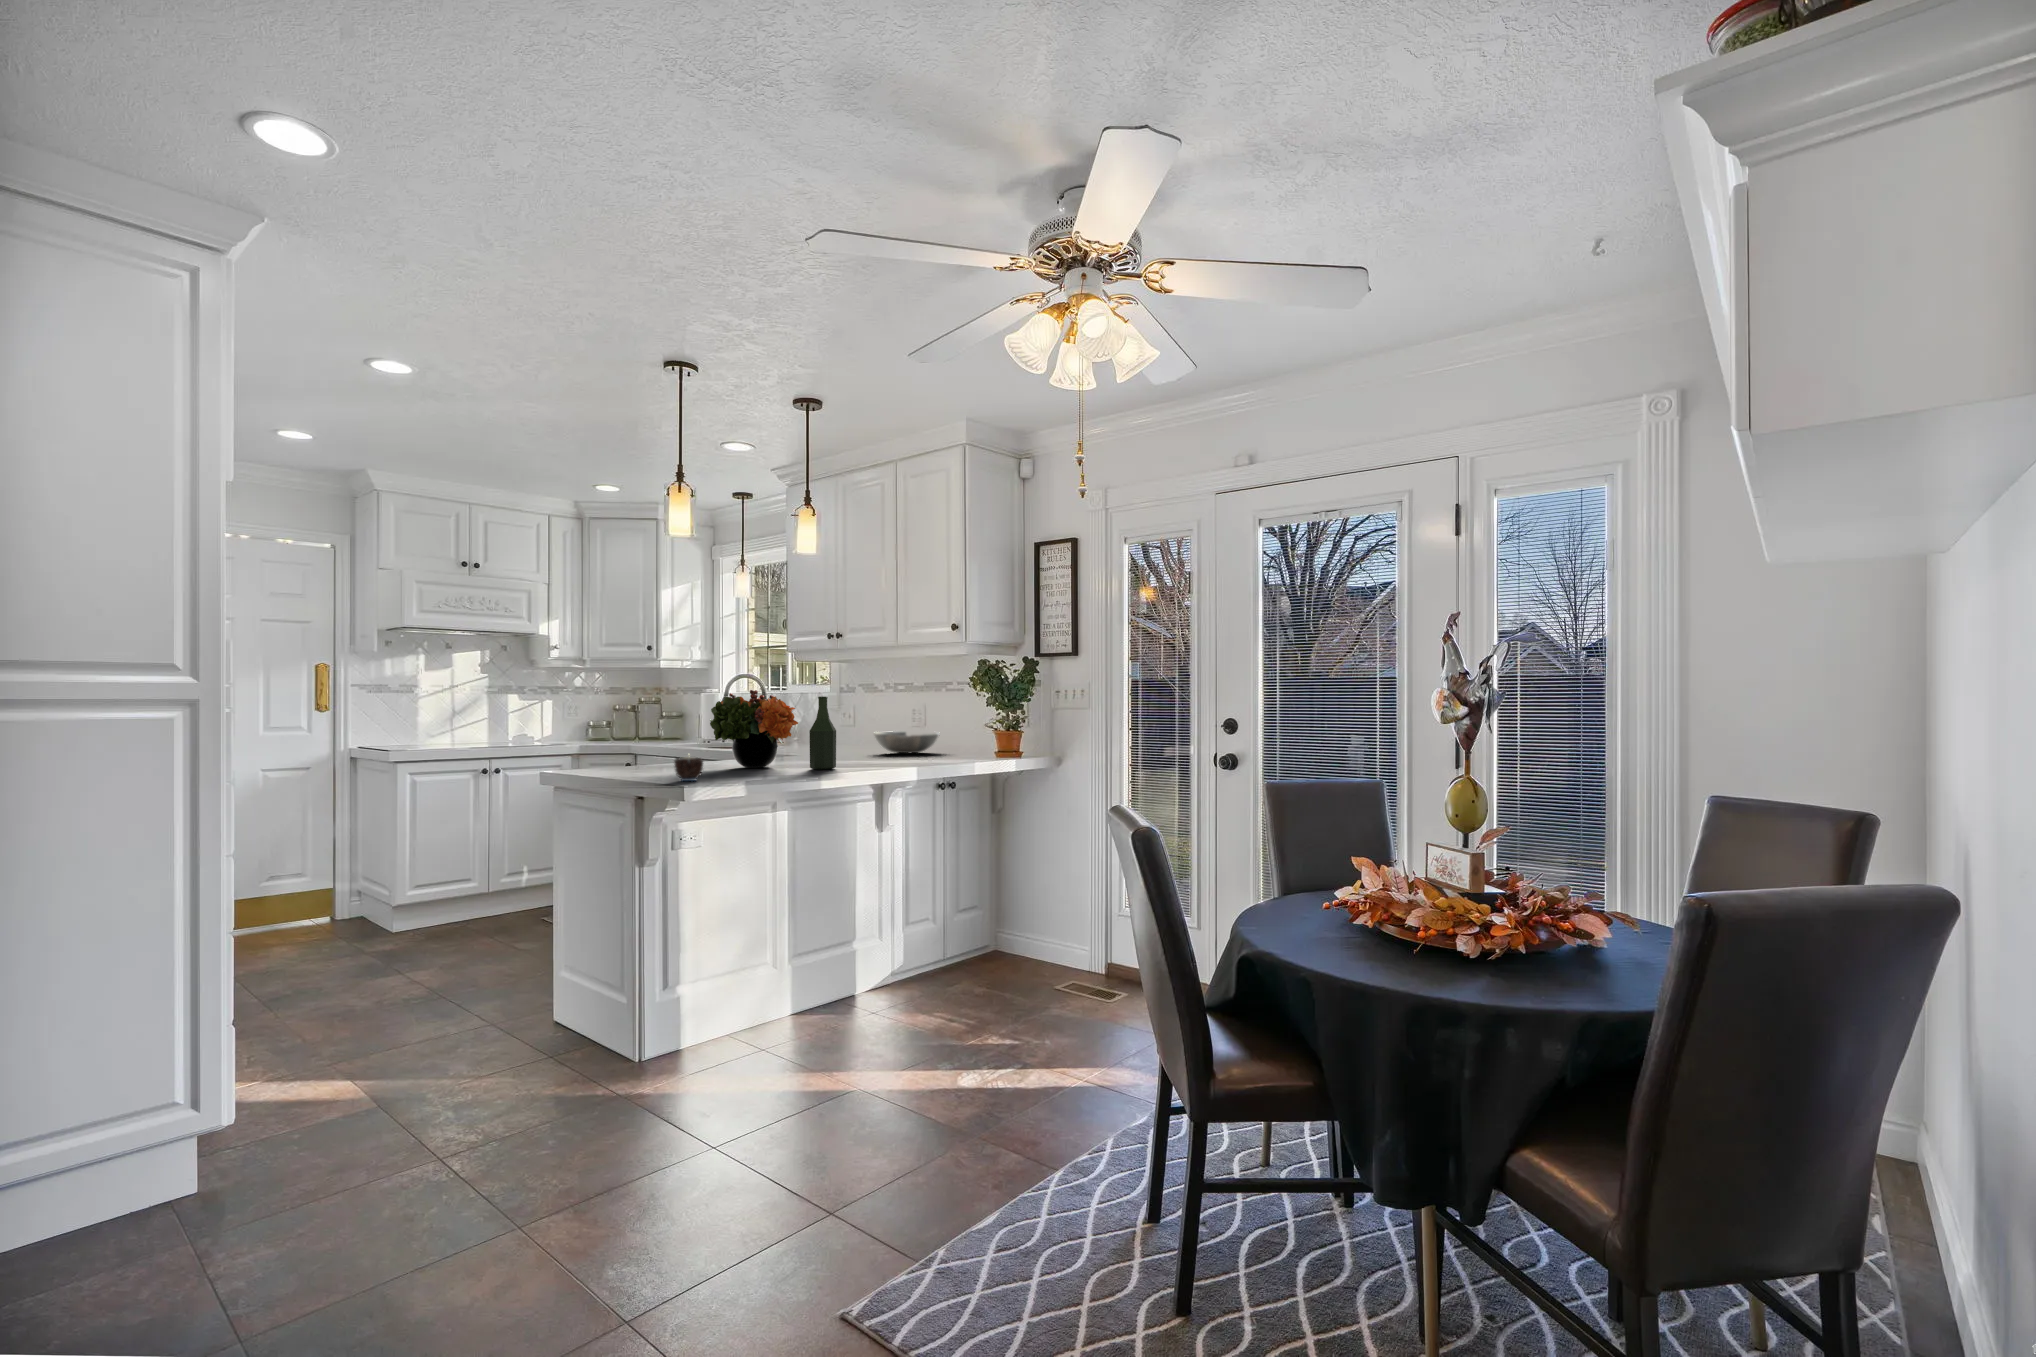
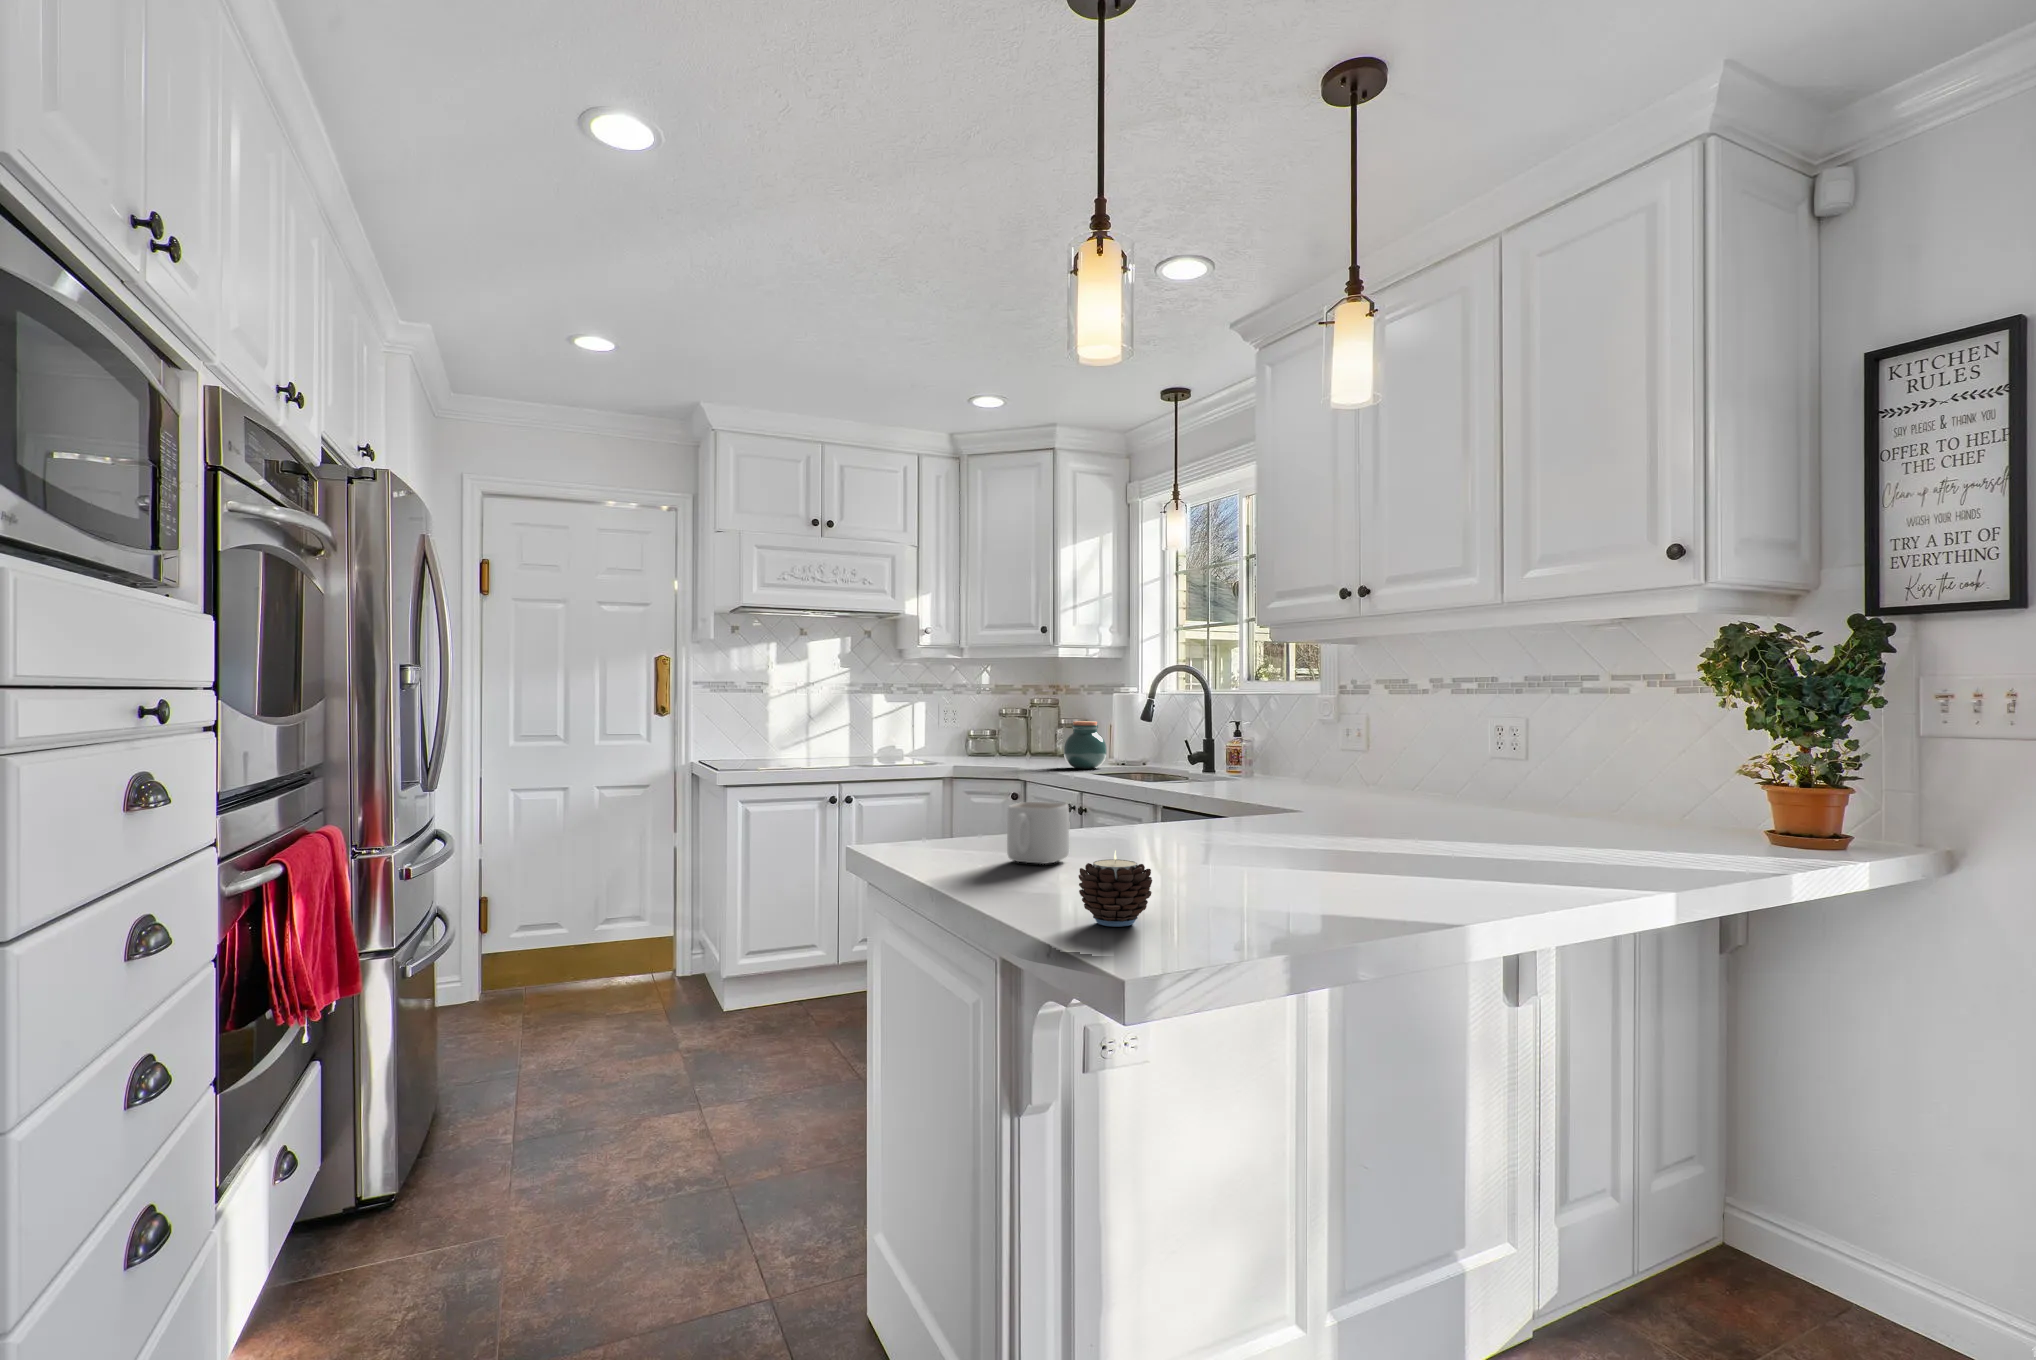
flower arrangement: present [710,690,798,768] -> none [1144,689,1335,854]
bottle: present [809,697,836,770] -> none [1376,705,1441,879]
jar: none [663,713,695,746] -> present [1064,721,1106,769]
bowl: present [874,731,938,754] -> none [1429,766,1568,811]
mug: none [638,745,669,772] -> present [1007,802,1069,864]

